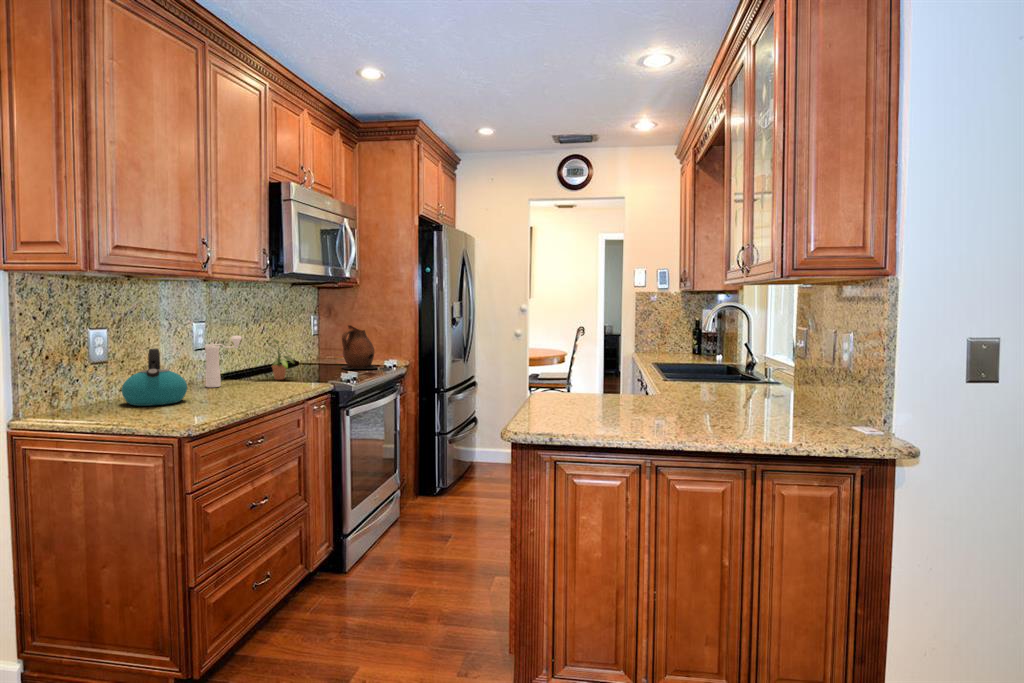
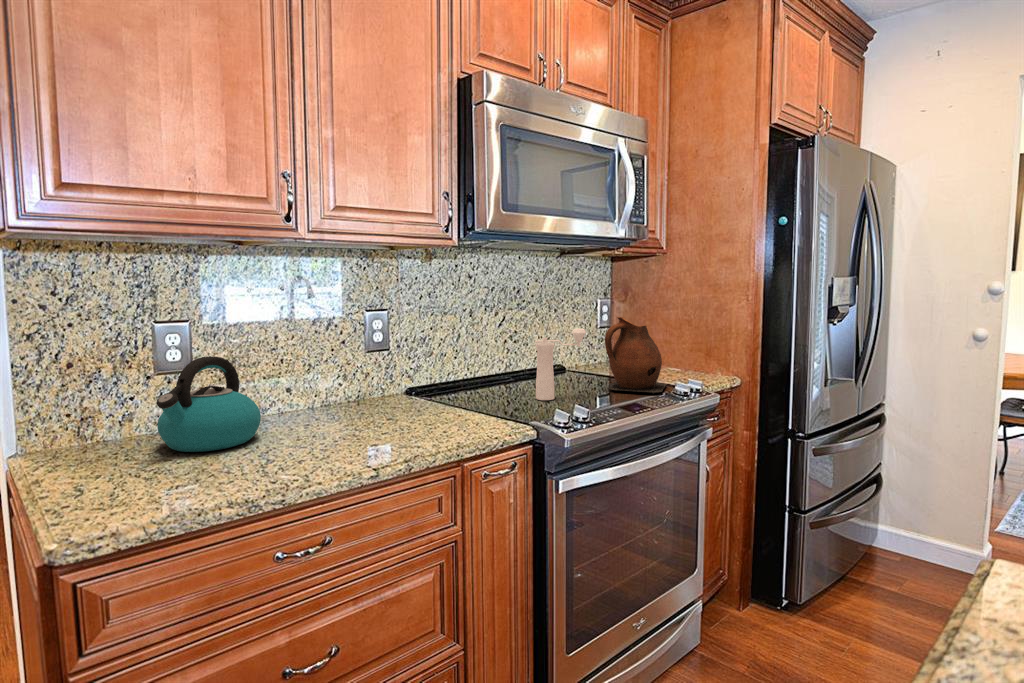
pepper mill: present [205,336,242,387] -> present [535,328,586,400]
potted plant: present [256,336,294,380] -> none [439,322,509,405]

